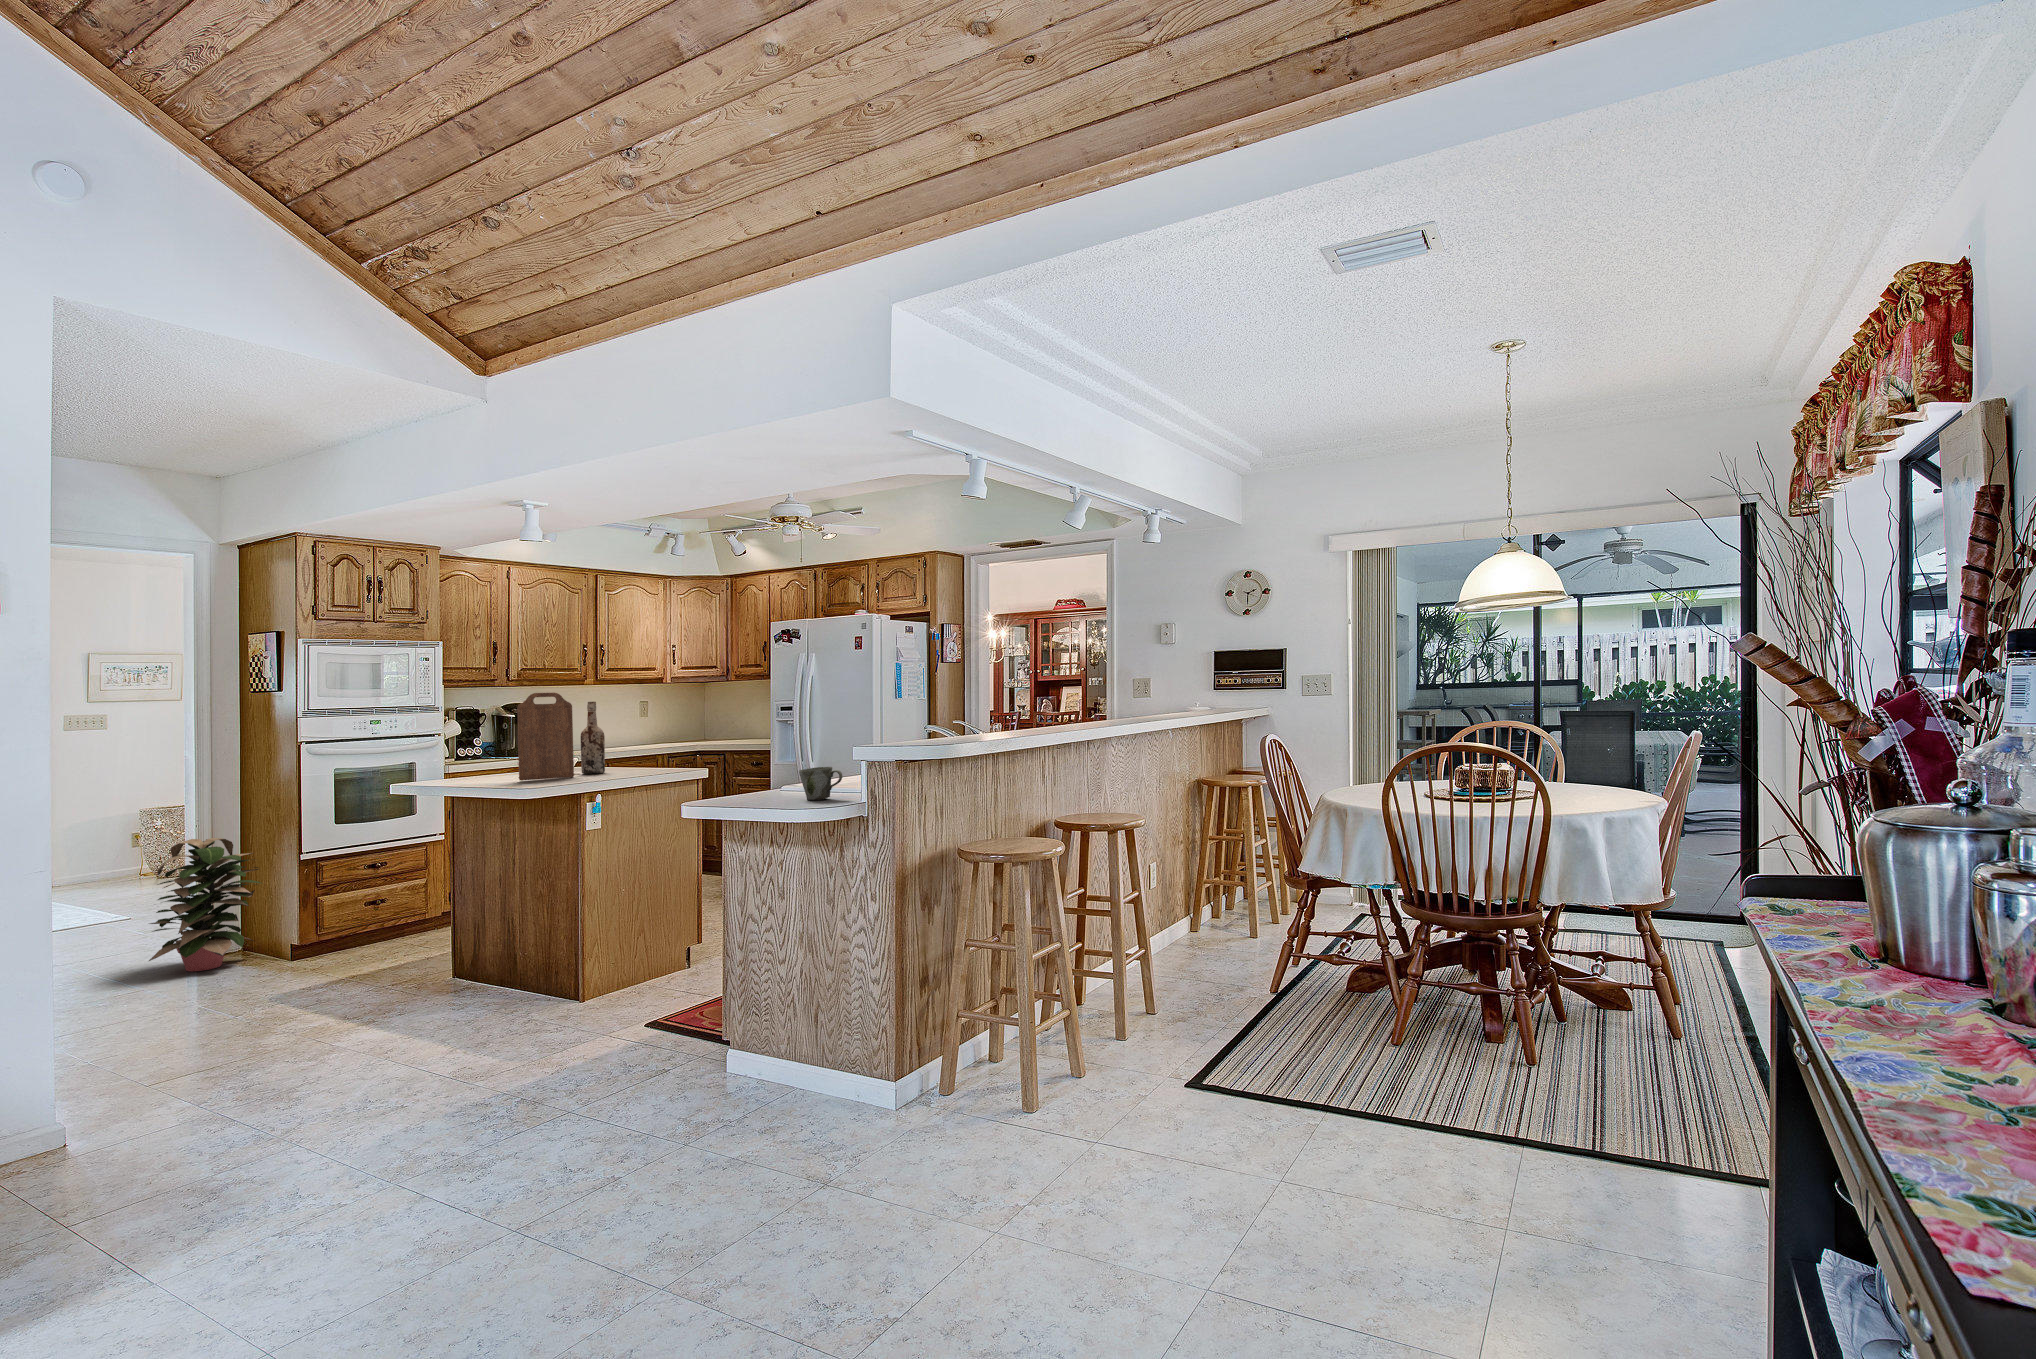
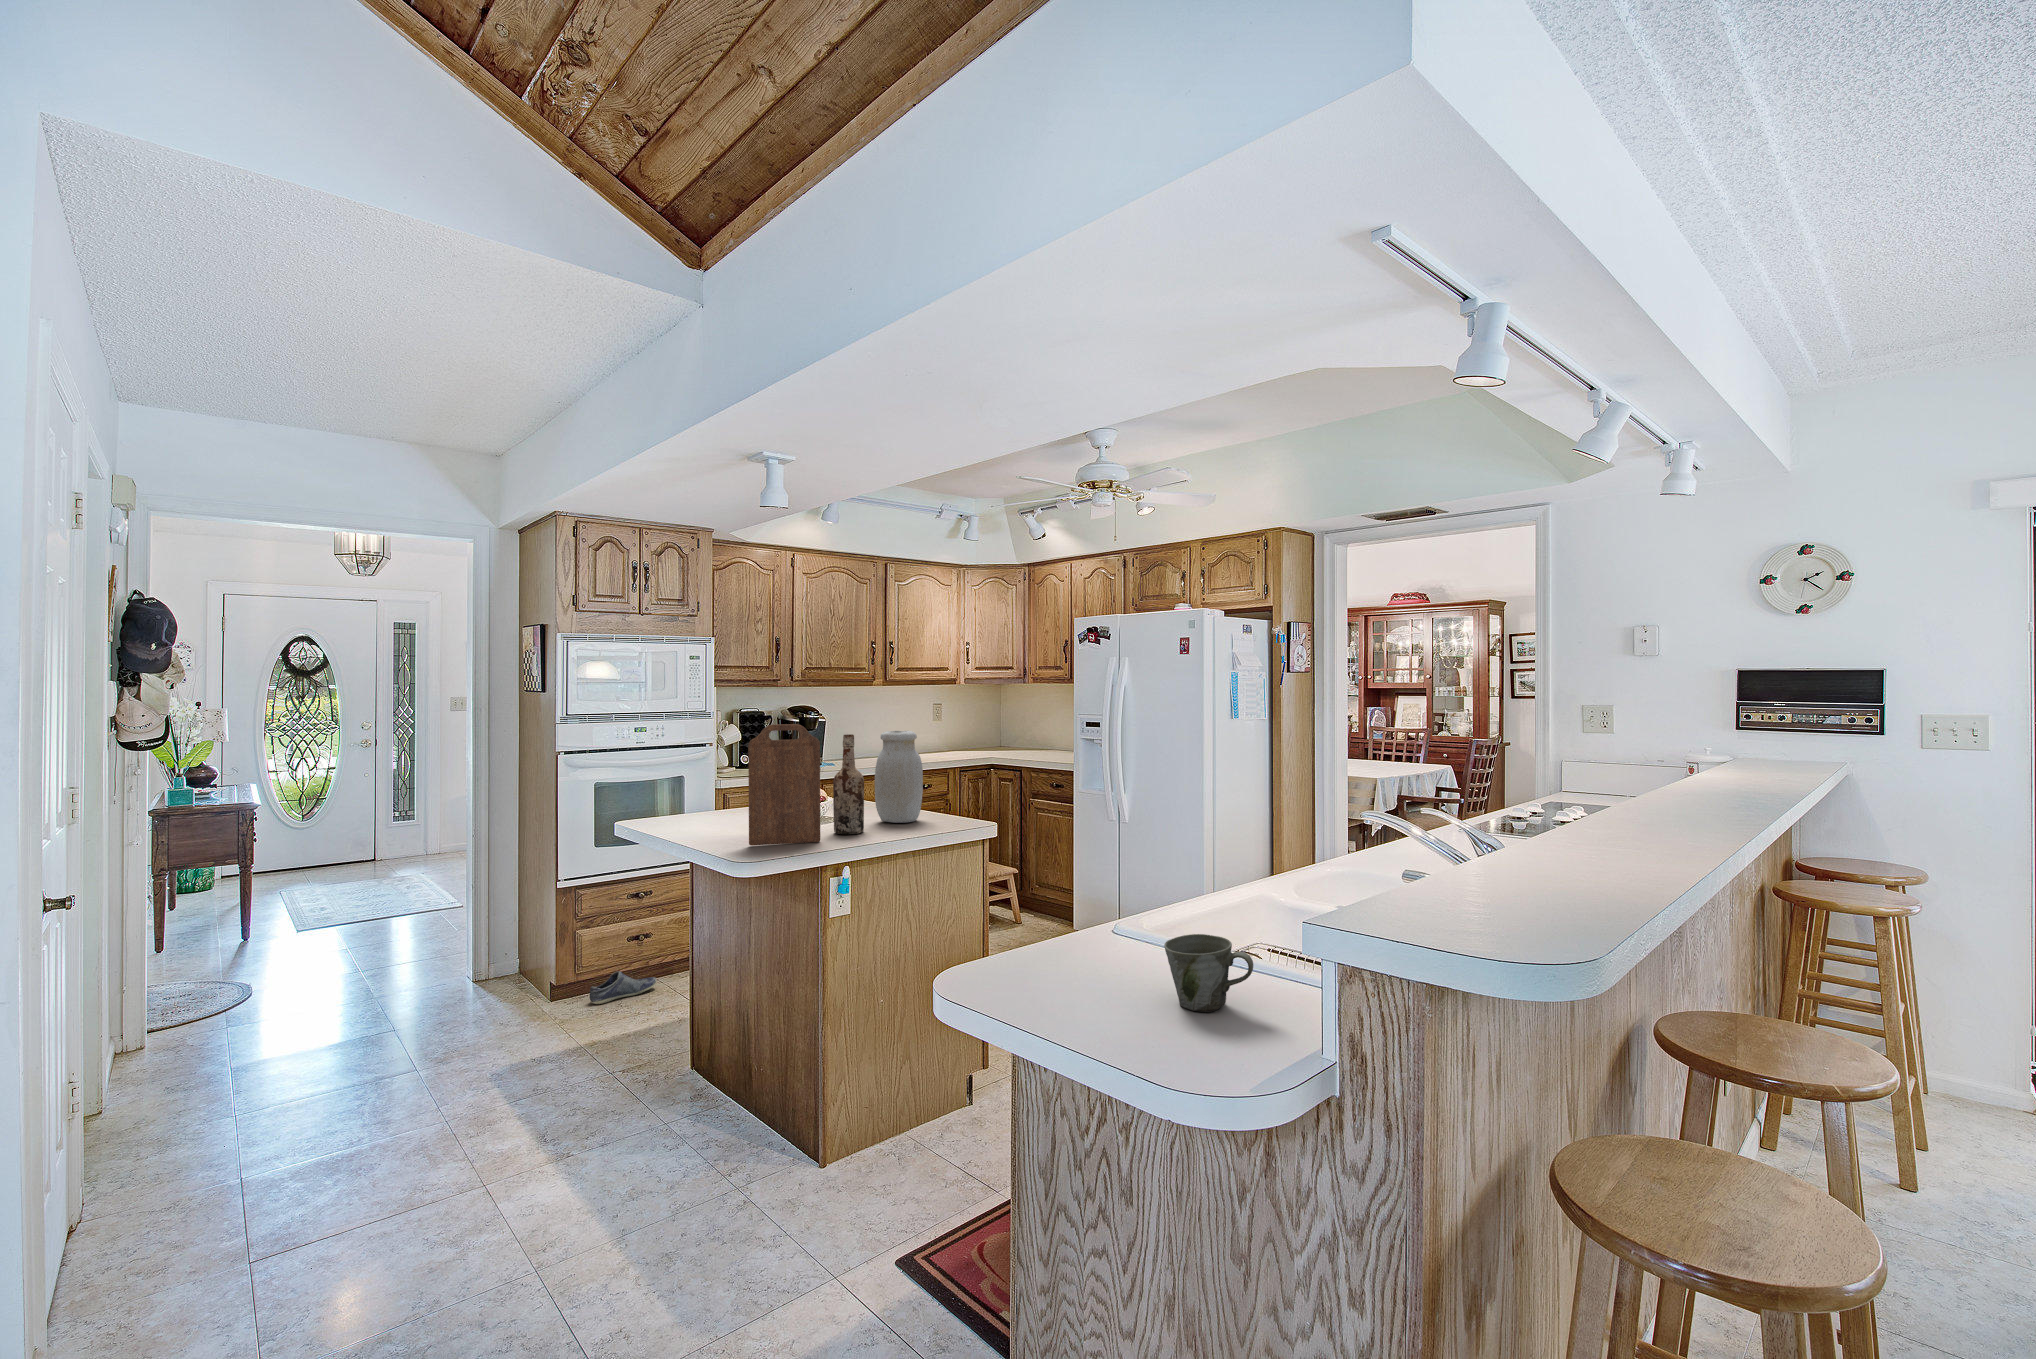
jar: none [610,701,648,768] -> present [875,731,923,823]
decorative plant: present [149,838,261,971] -> none [398,856,522,1008]
shoe: none [339,929,399,956] -> present [590,971,657,1004]

